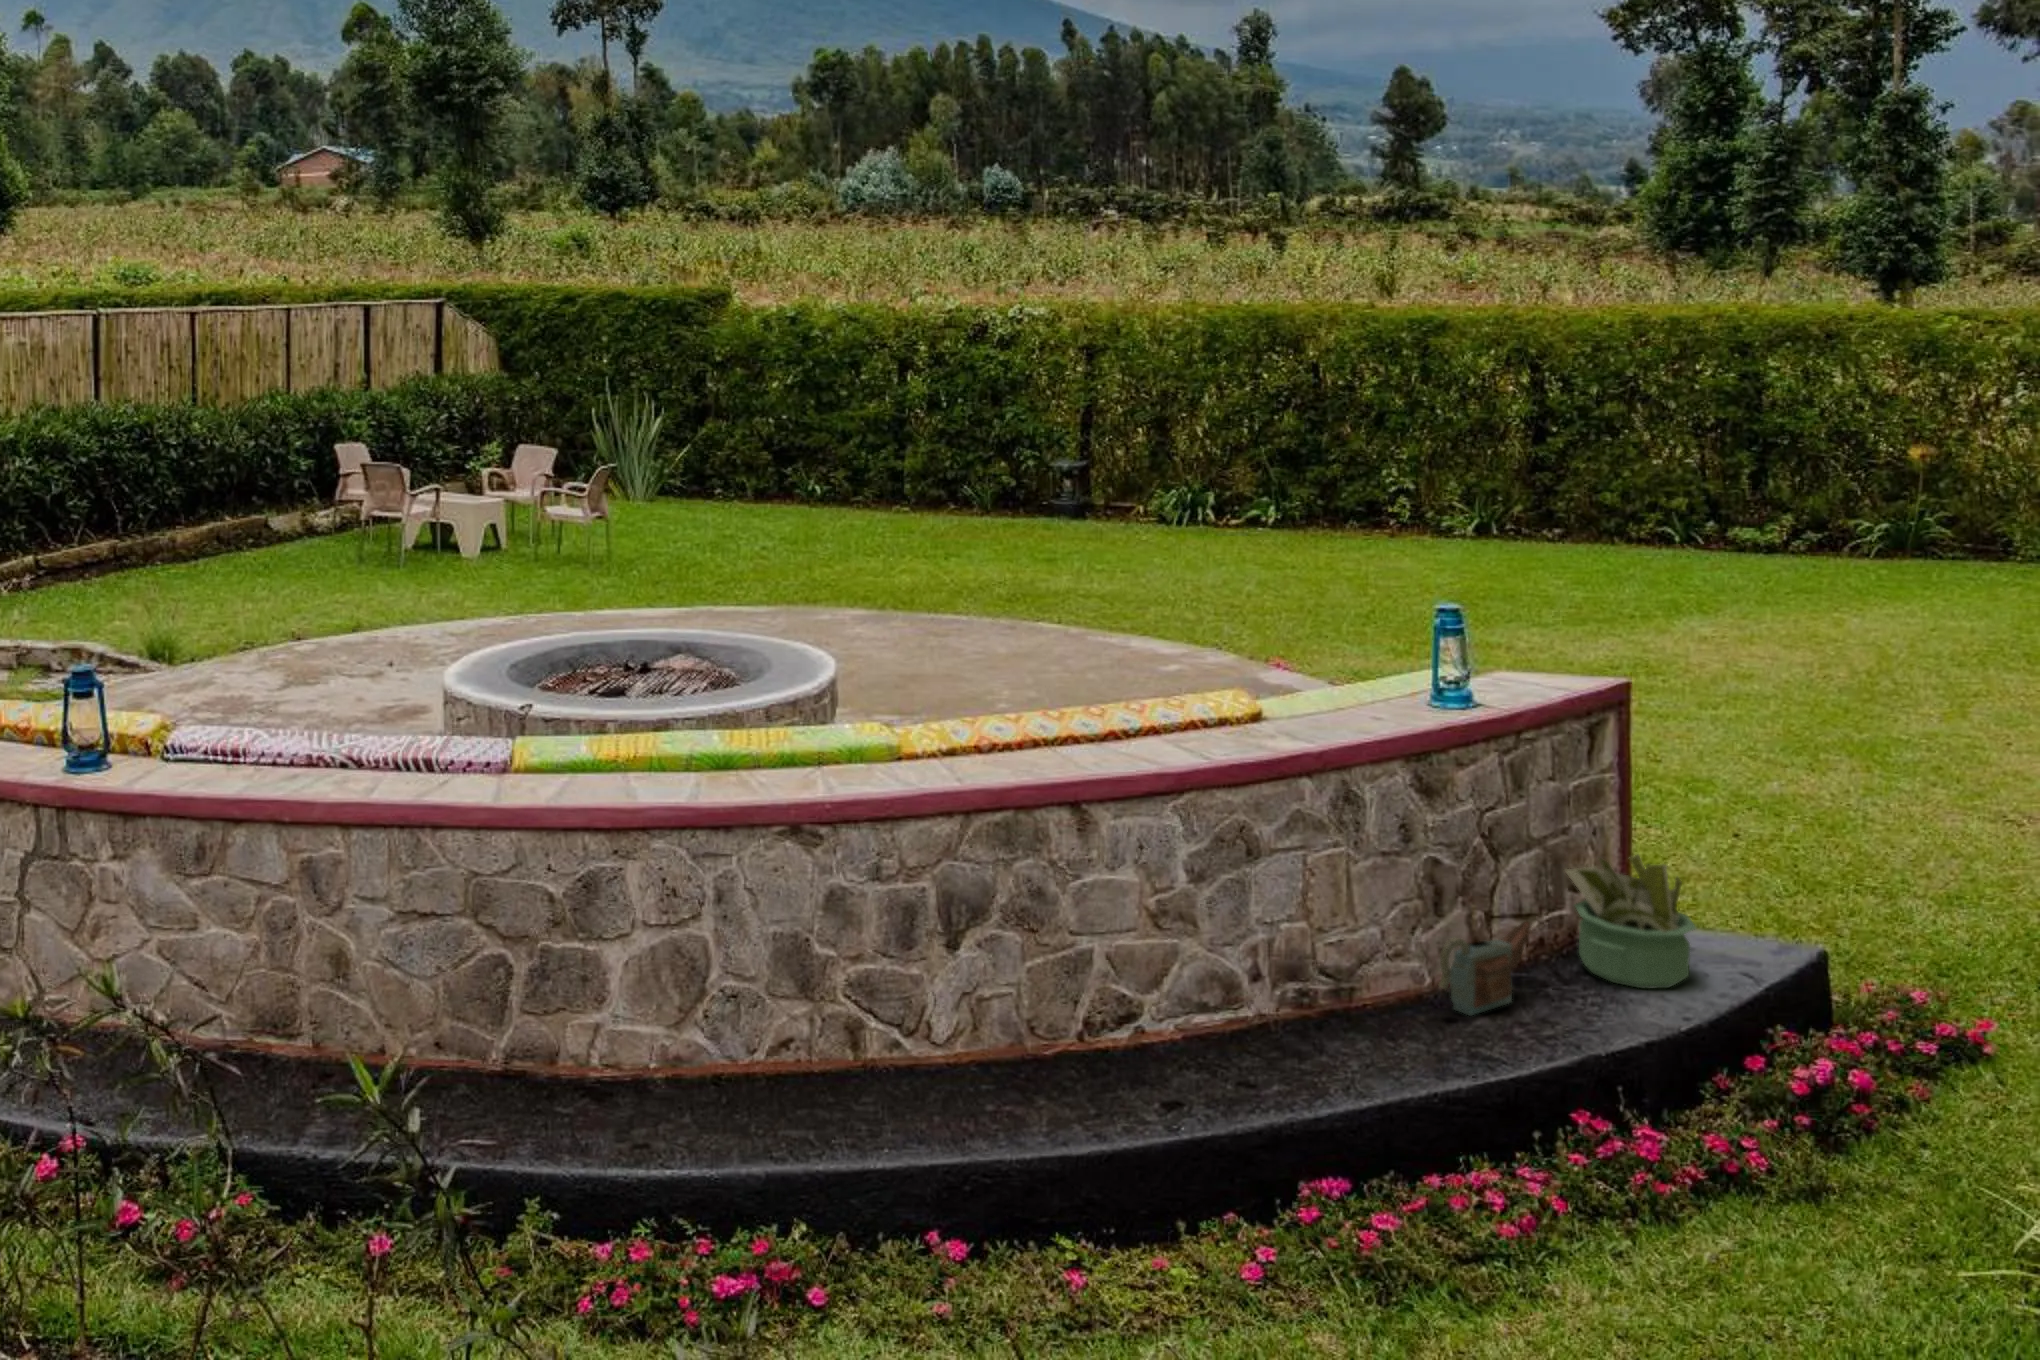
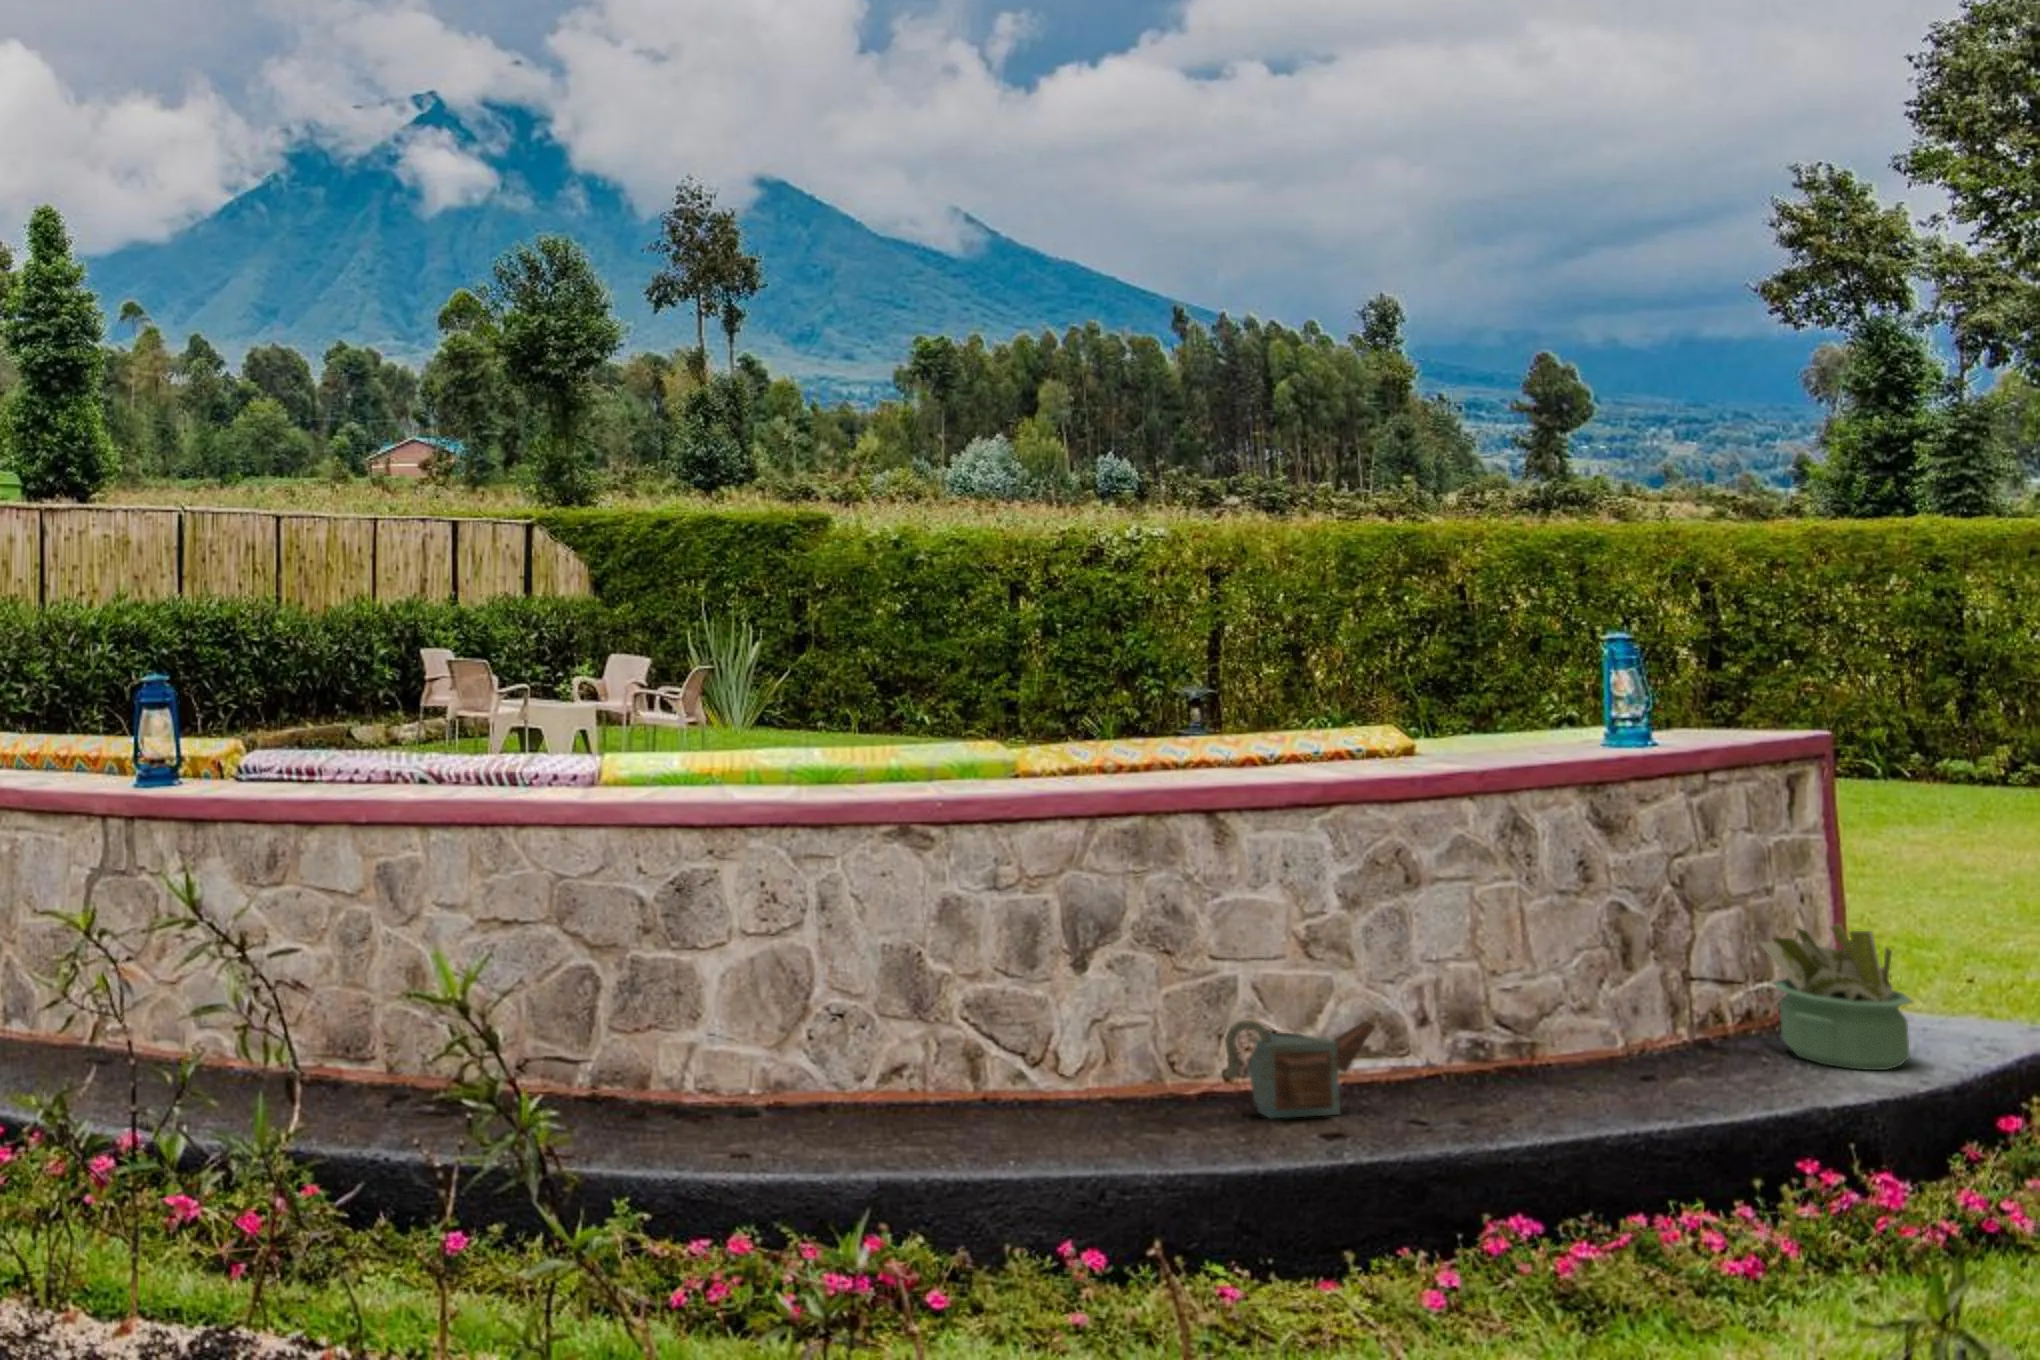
watering can: present [1439,922,1531,1016] -> present [1225,1020,1375,1118]

